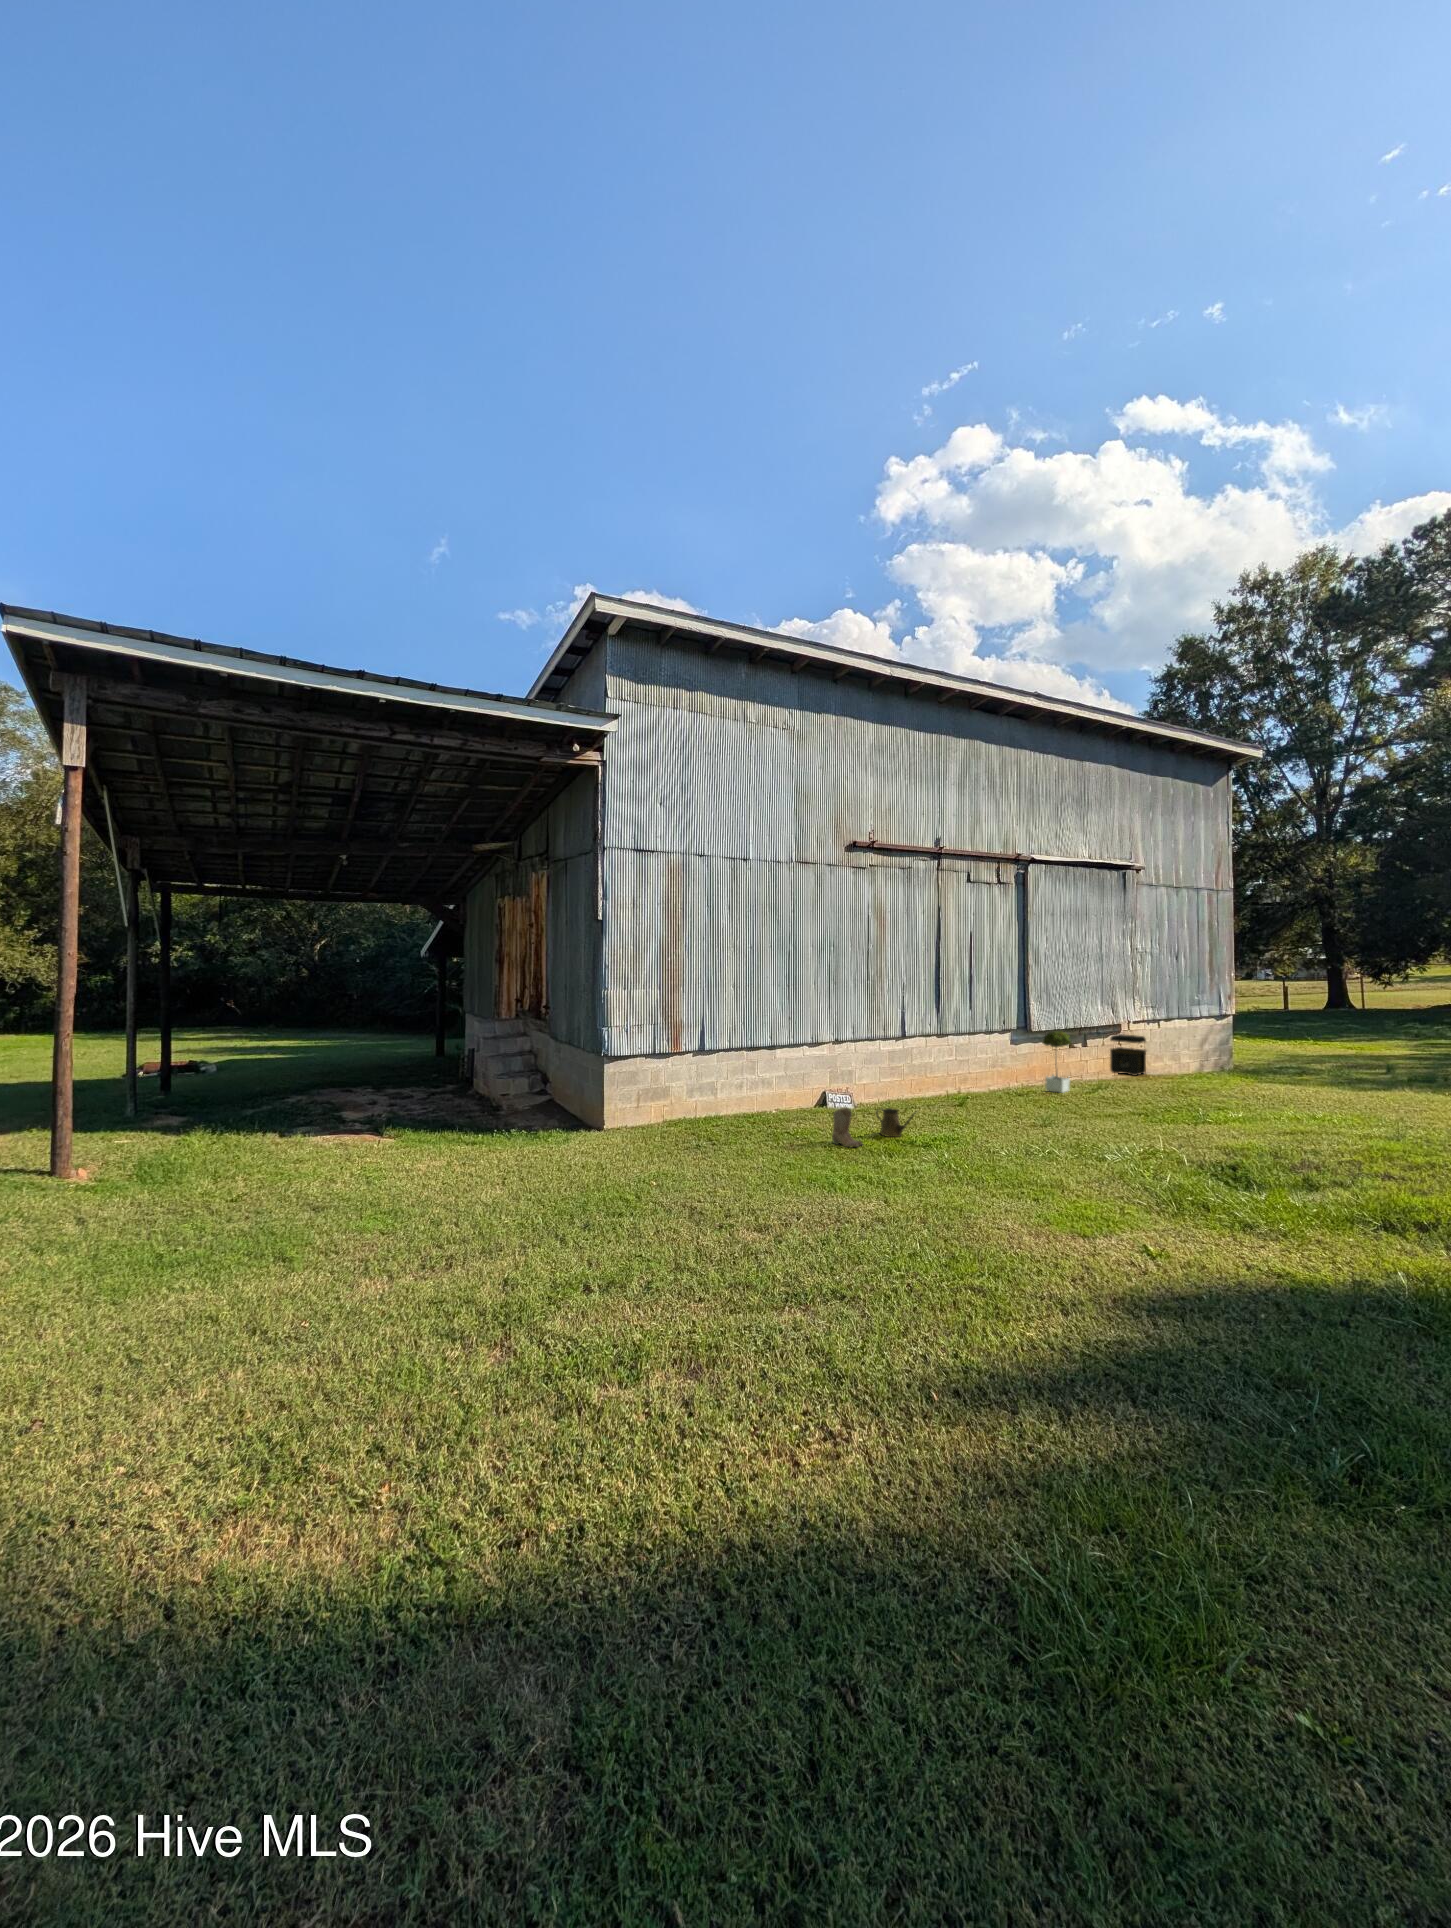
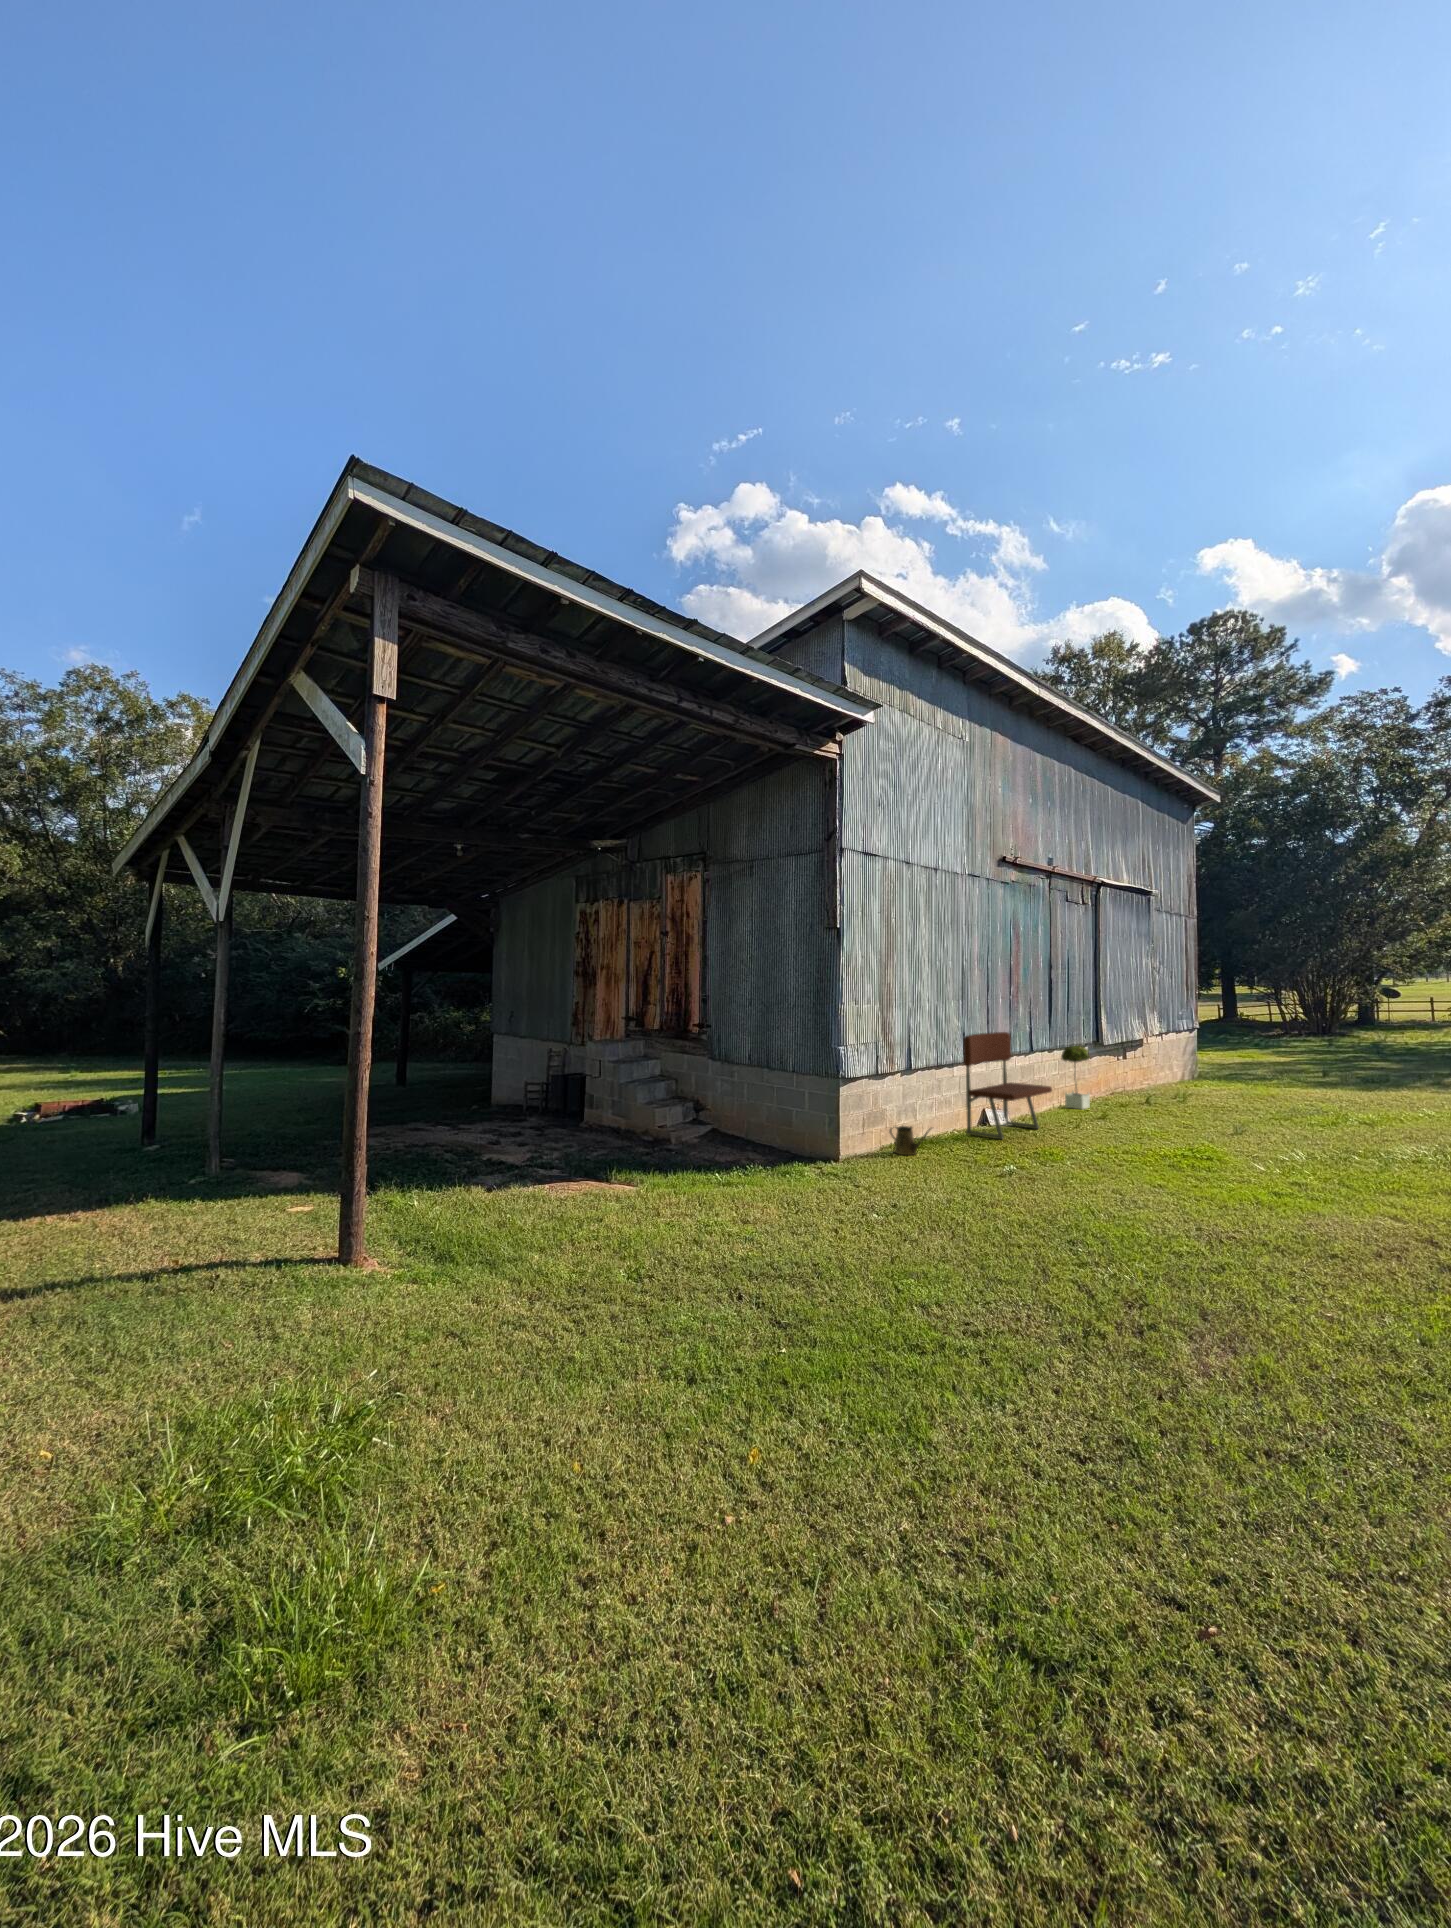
bench: none [949,1017,1034,1122] -> present [963,1032,1052,1139]
toolbox: present [1110,1034,1146,1076] -> none [1131,1049,1169,1091]
boots: present [832,1107,862,1148] -> none [845,1125,877,1166]

